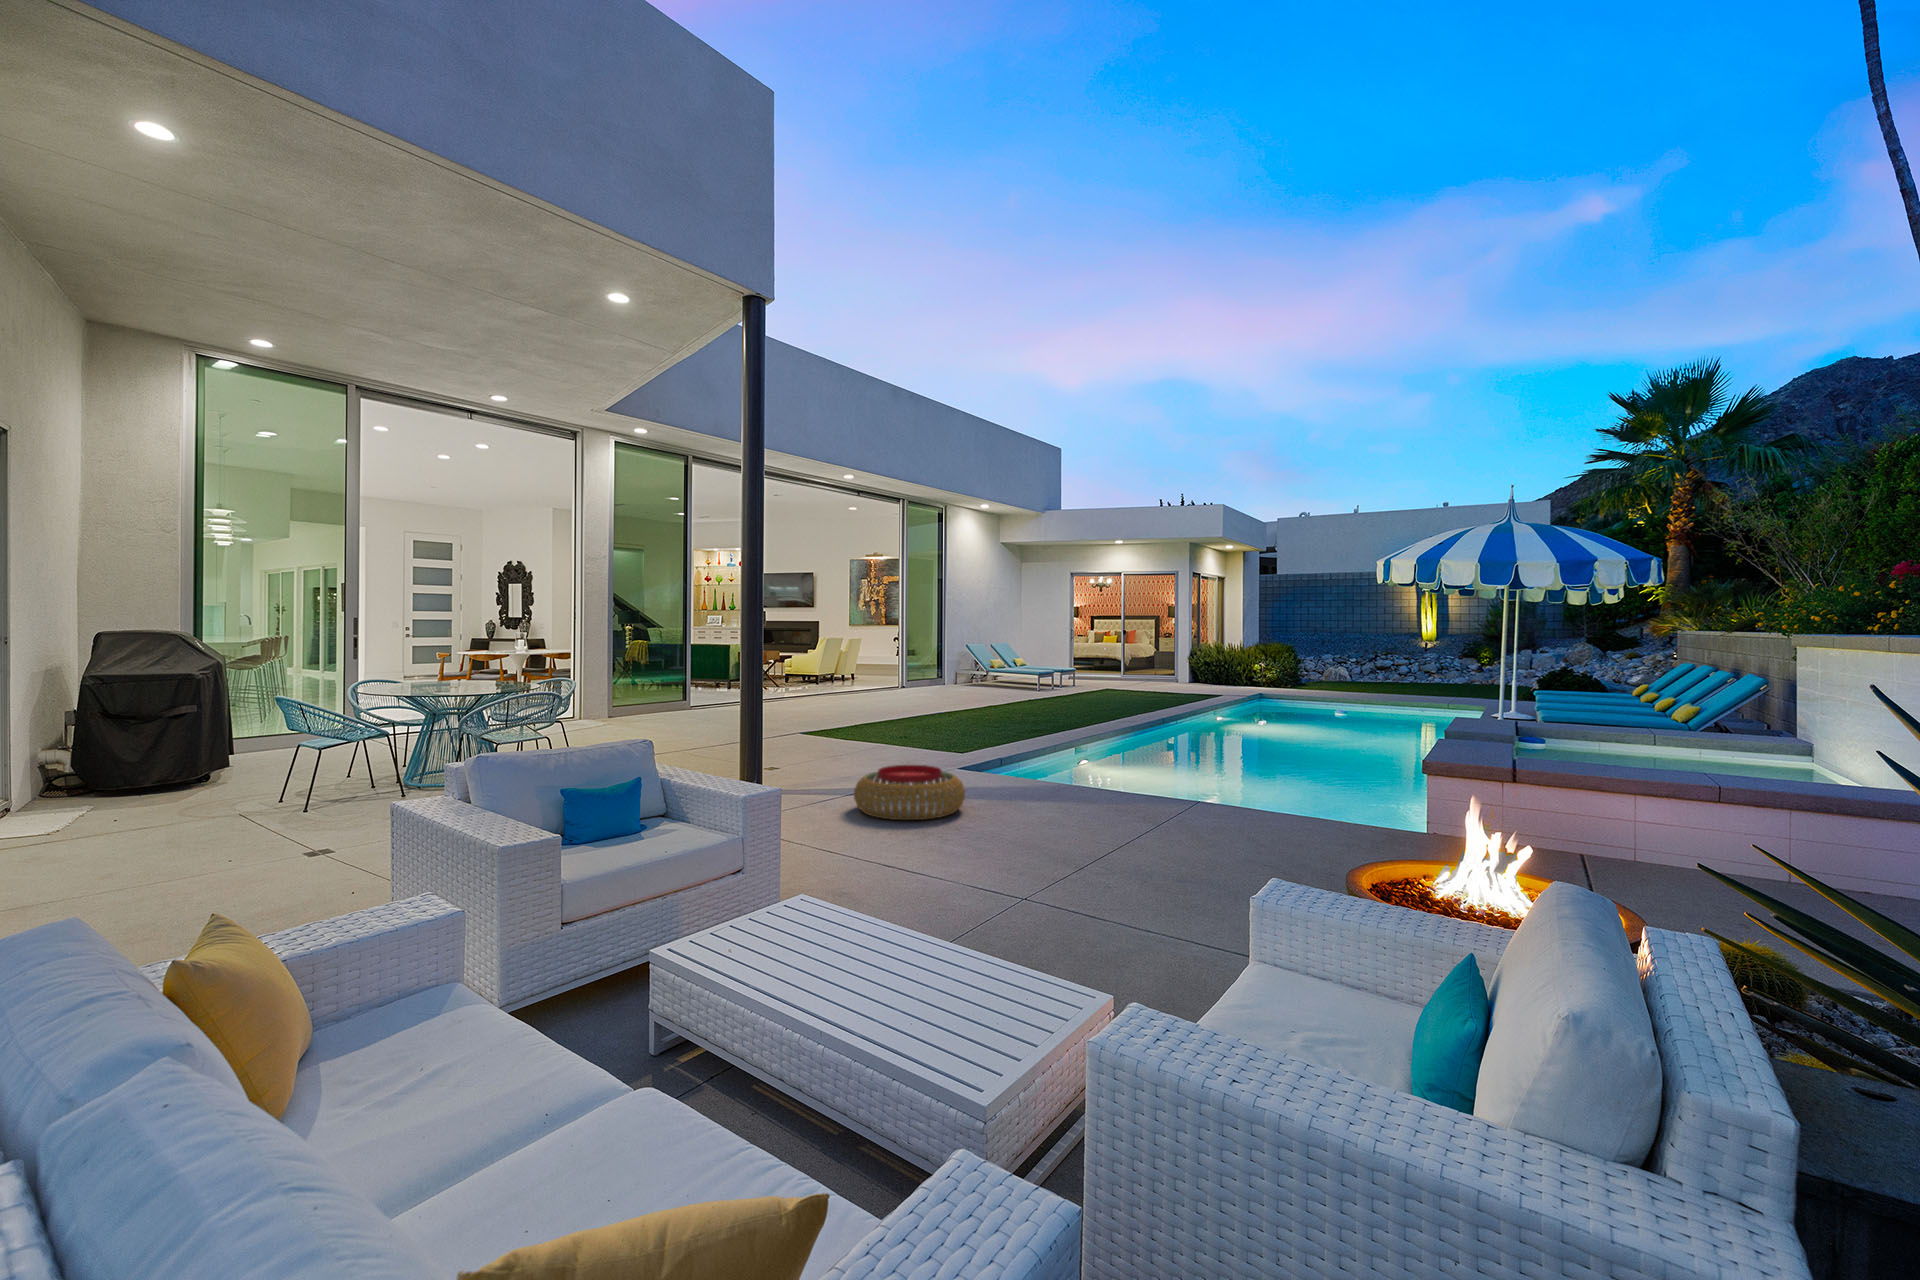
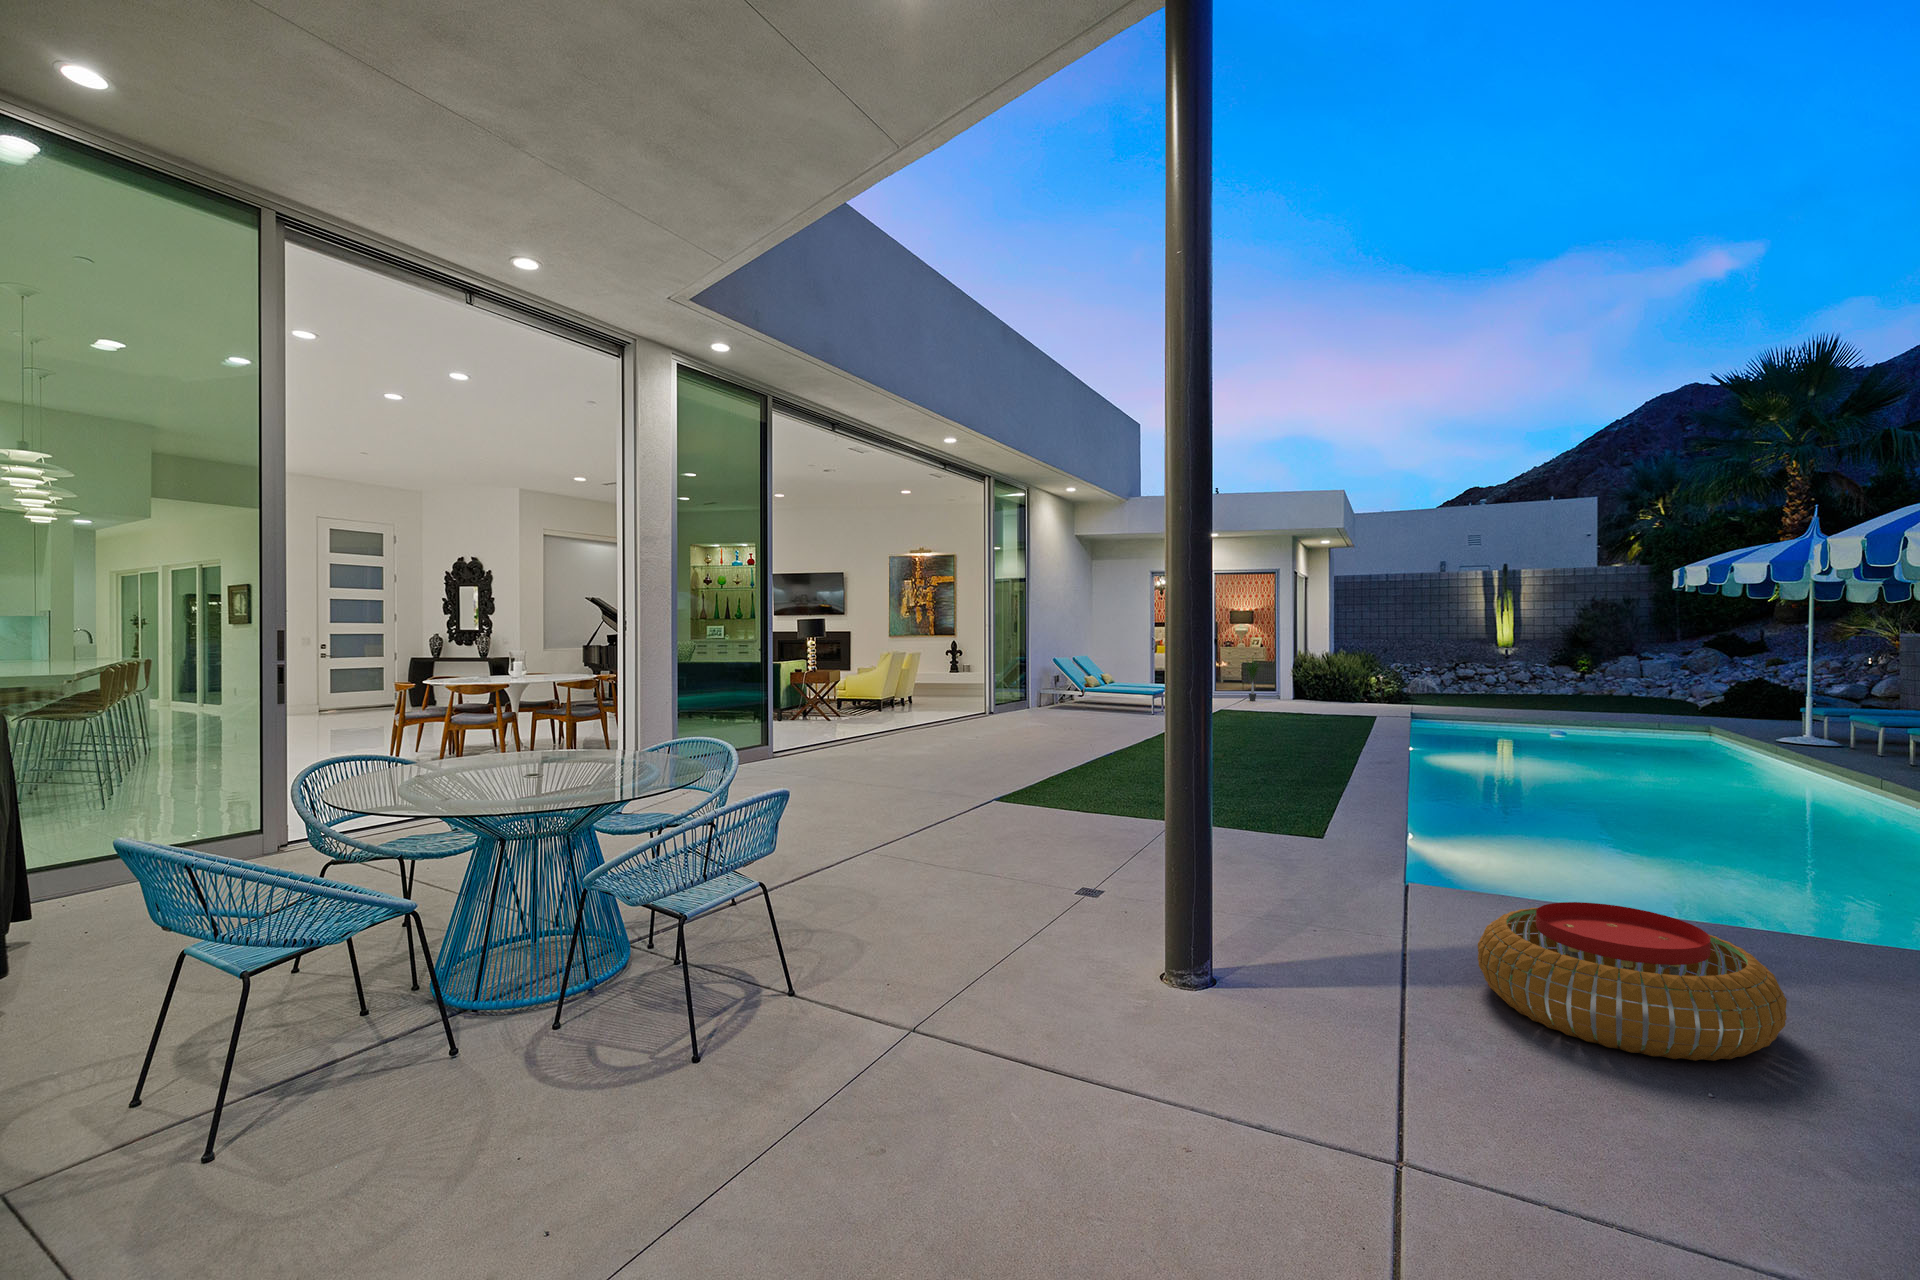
potted plant: none [1132,645,1158,684] -> present [1246,660,1259,701]

